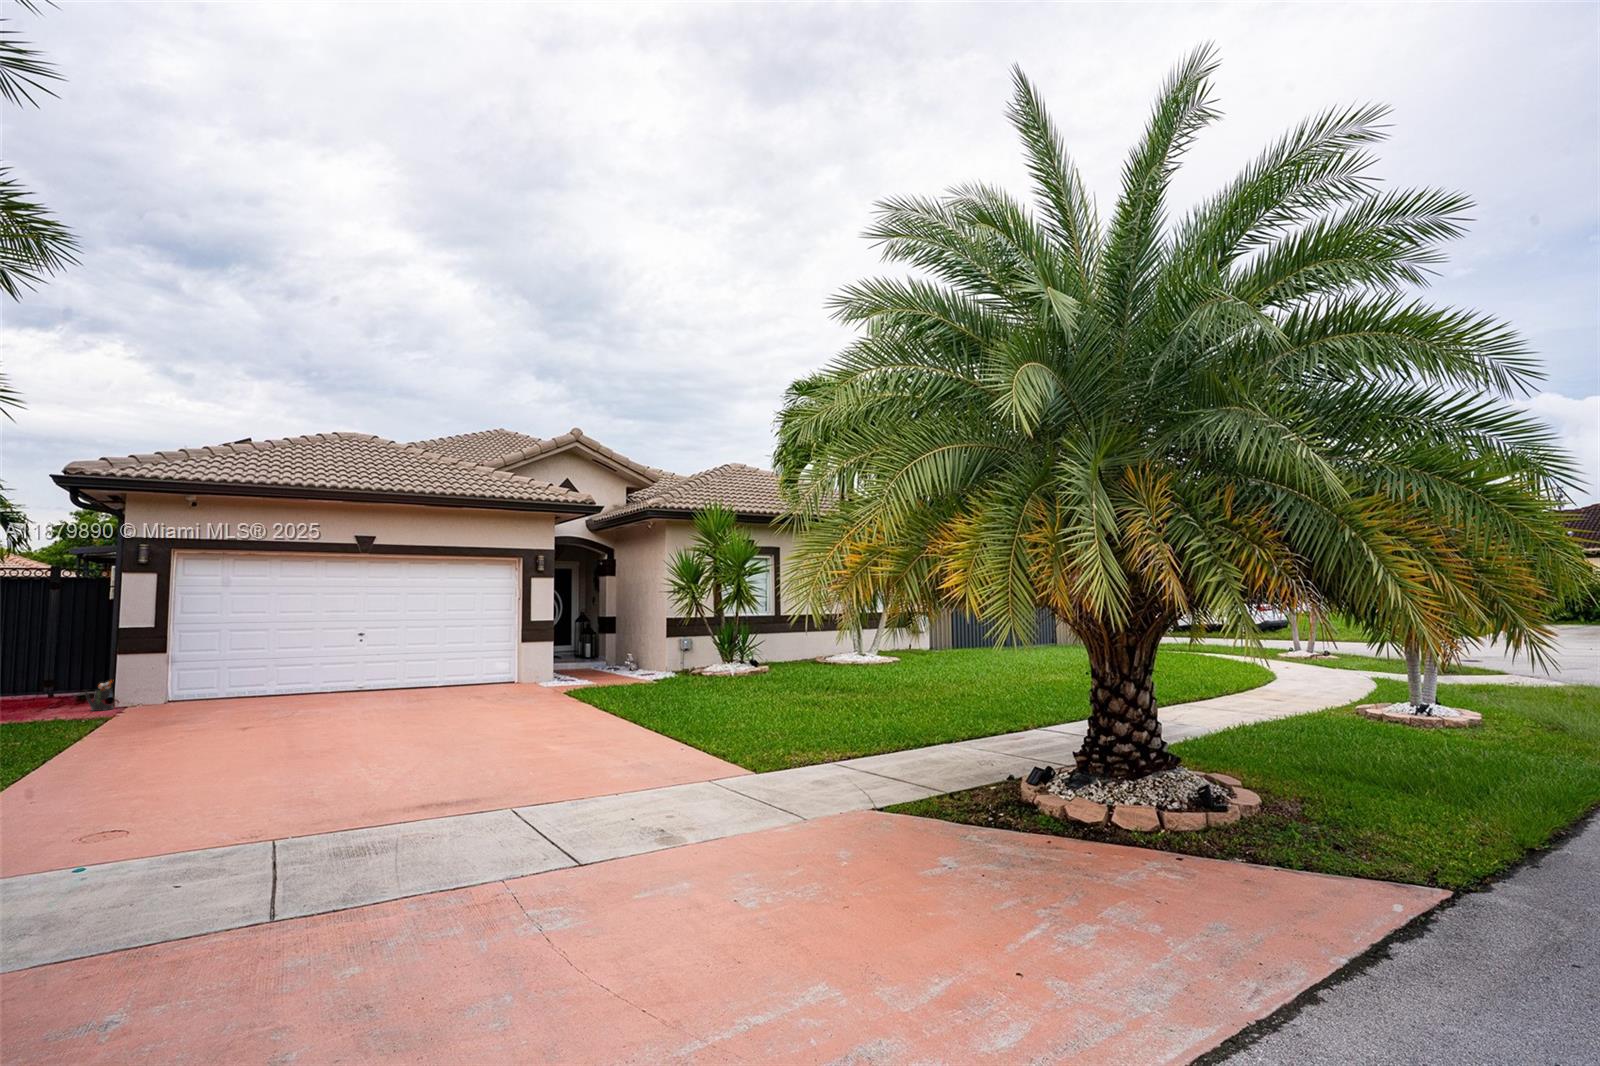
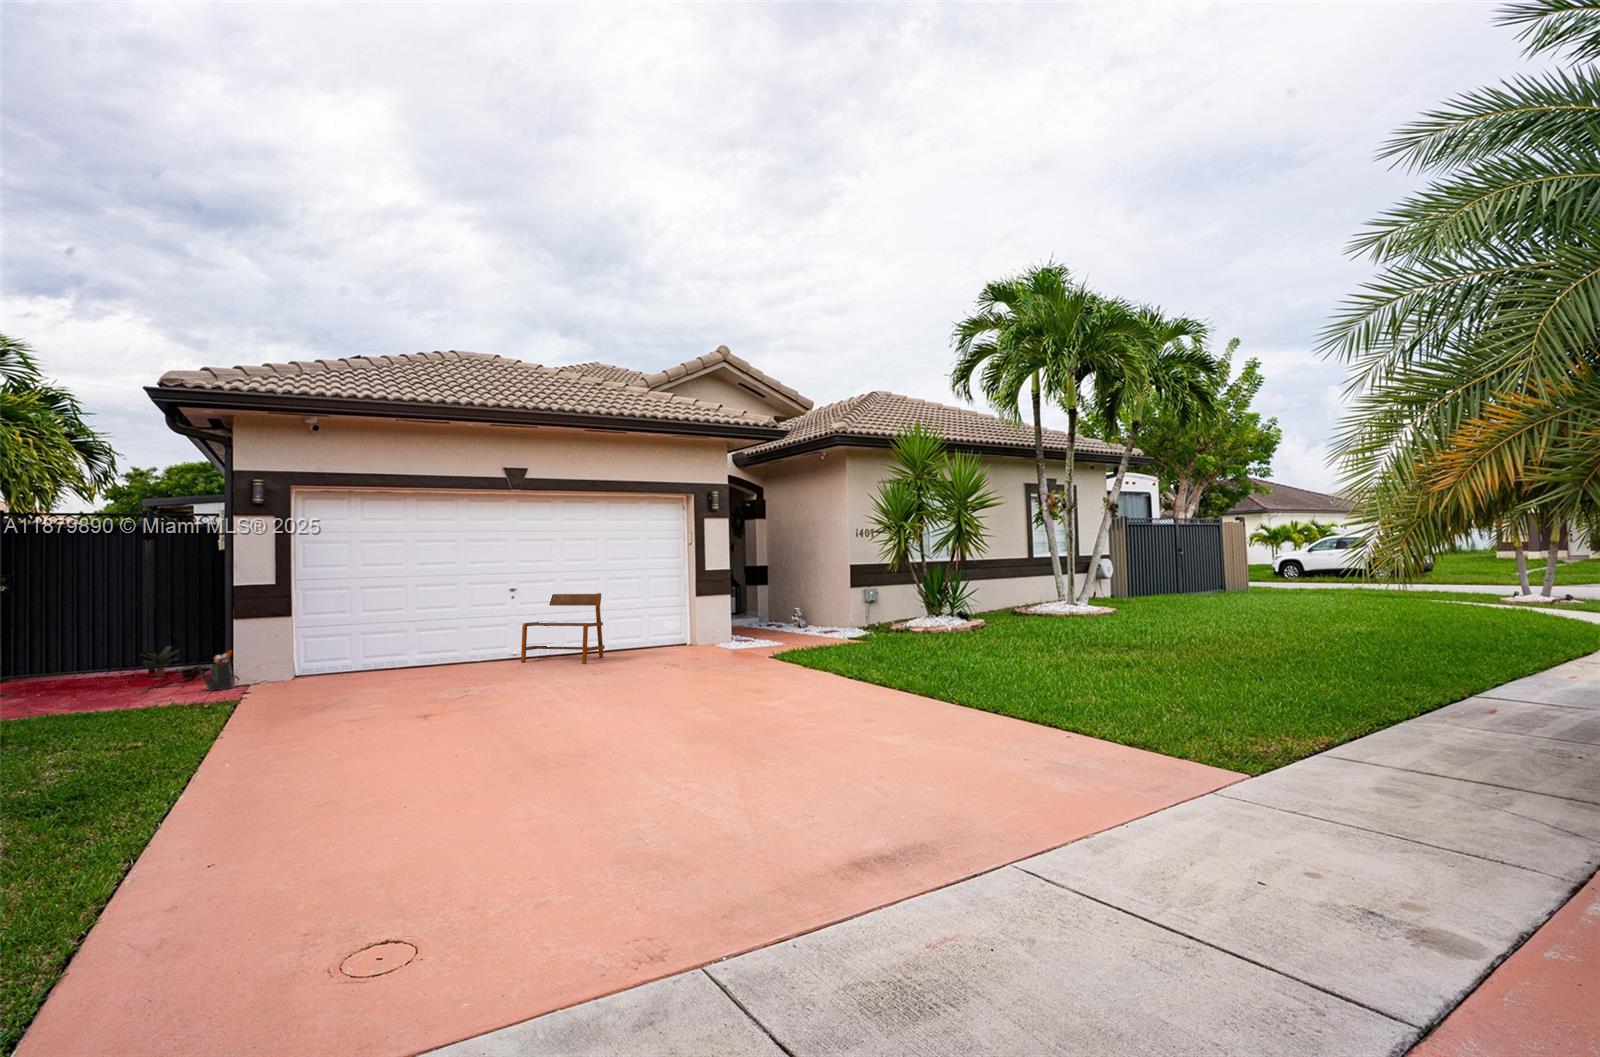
bench: none [359,638,431,695] -> present [521,593,605,664]
potted plant: none [36,677,73,702] -> present [142,646,177,677]

